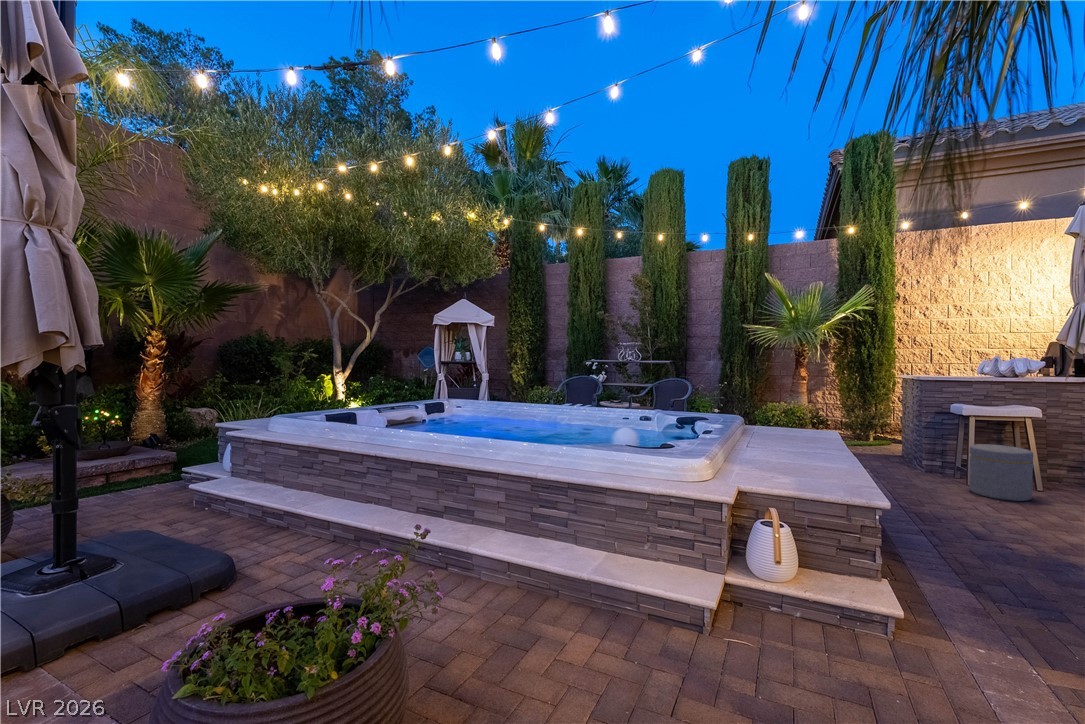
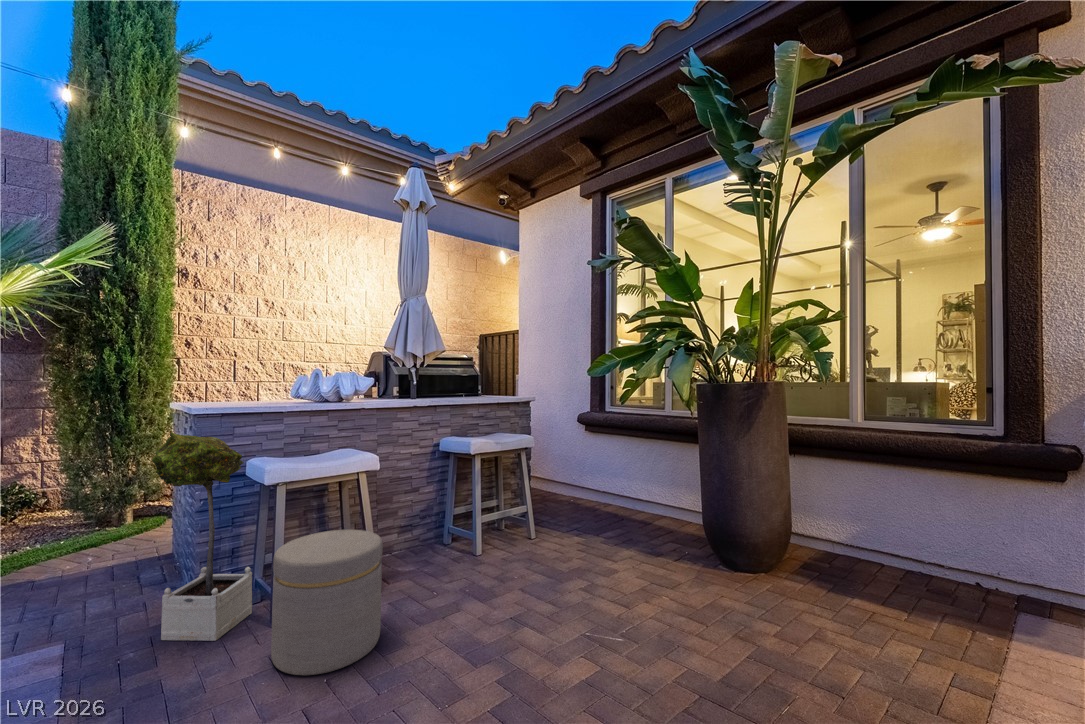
potted tree: none [910,391,958,480] -> present [152,432,252,641]

